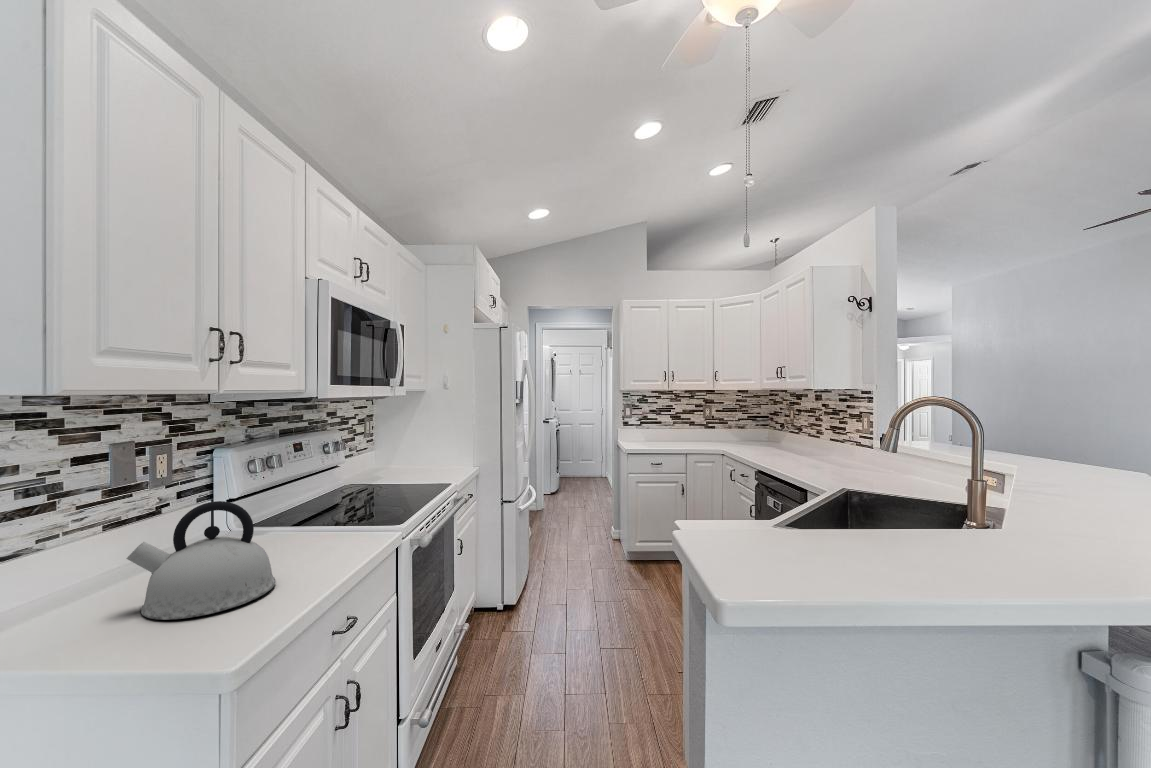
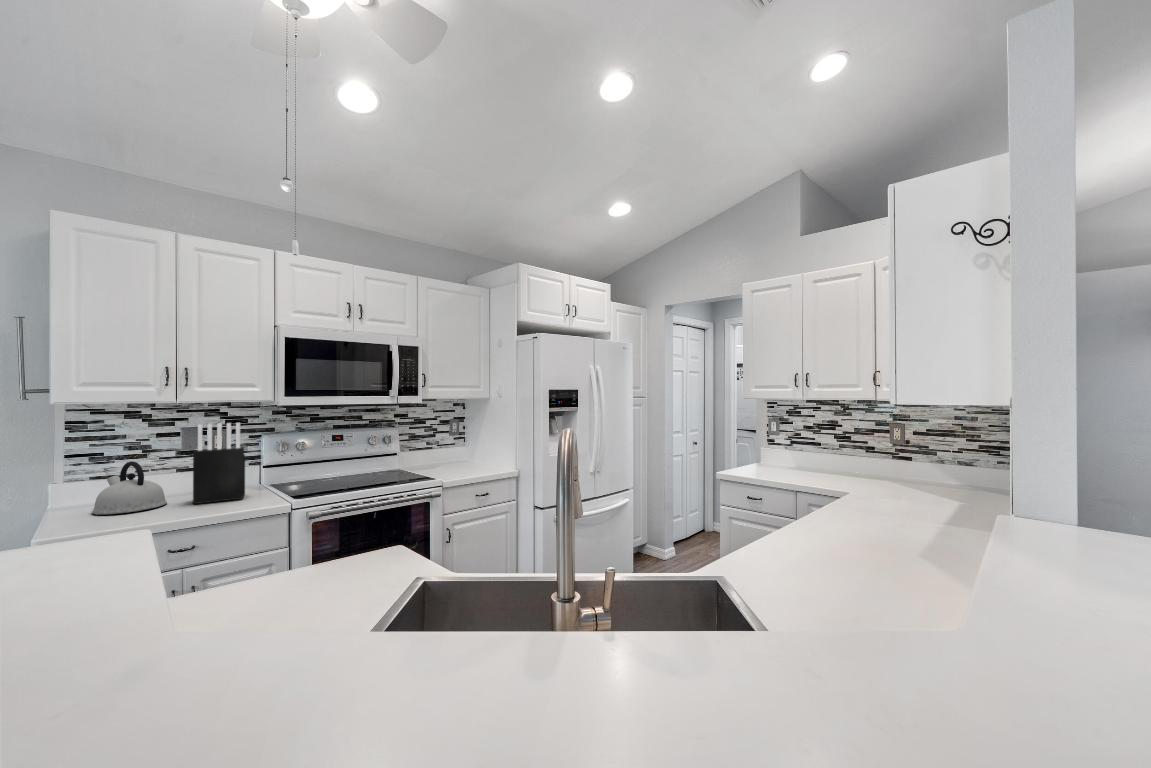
knife block: none [274,420,354,561] -> present [193,423,245,504]

